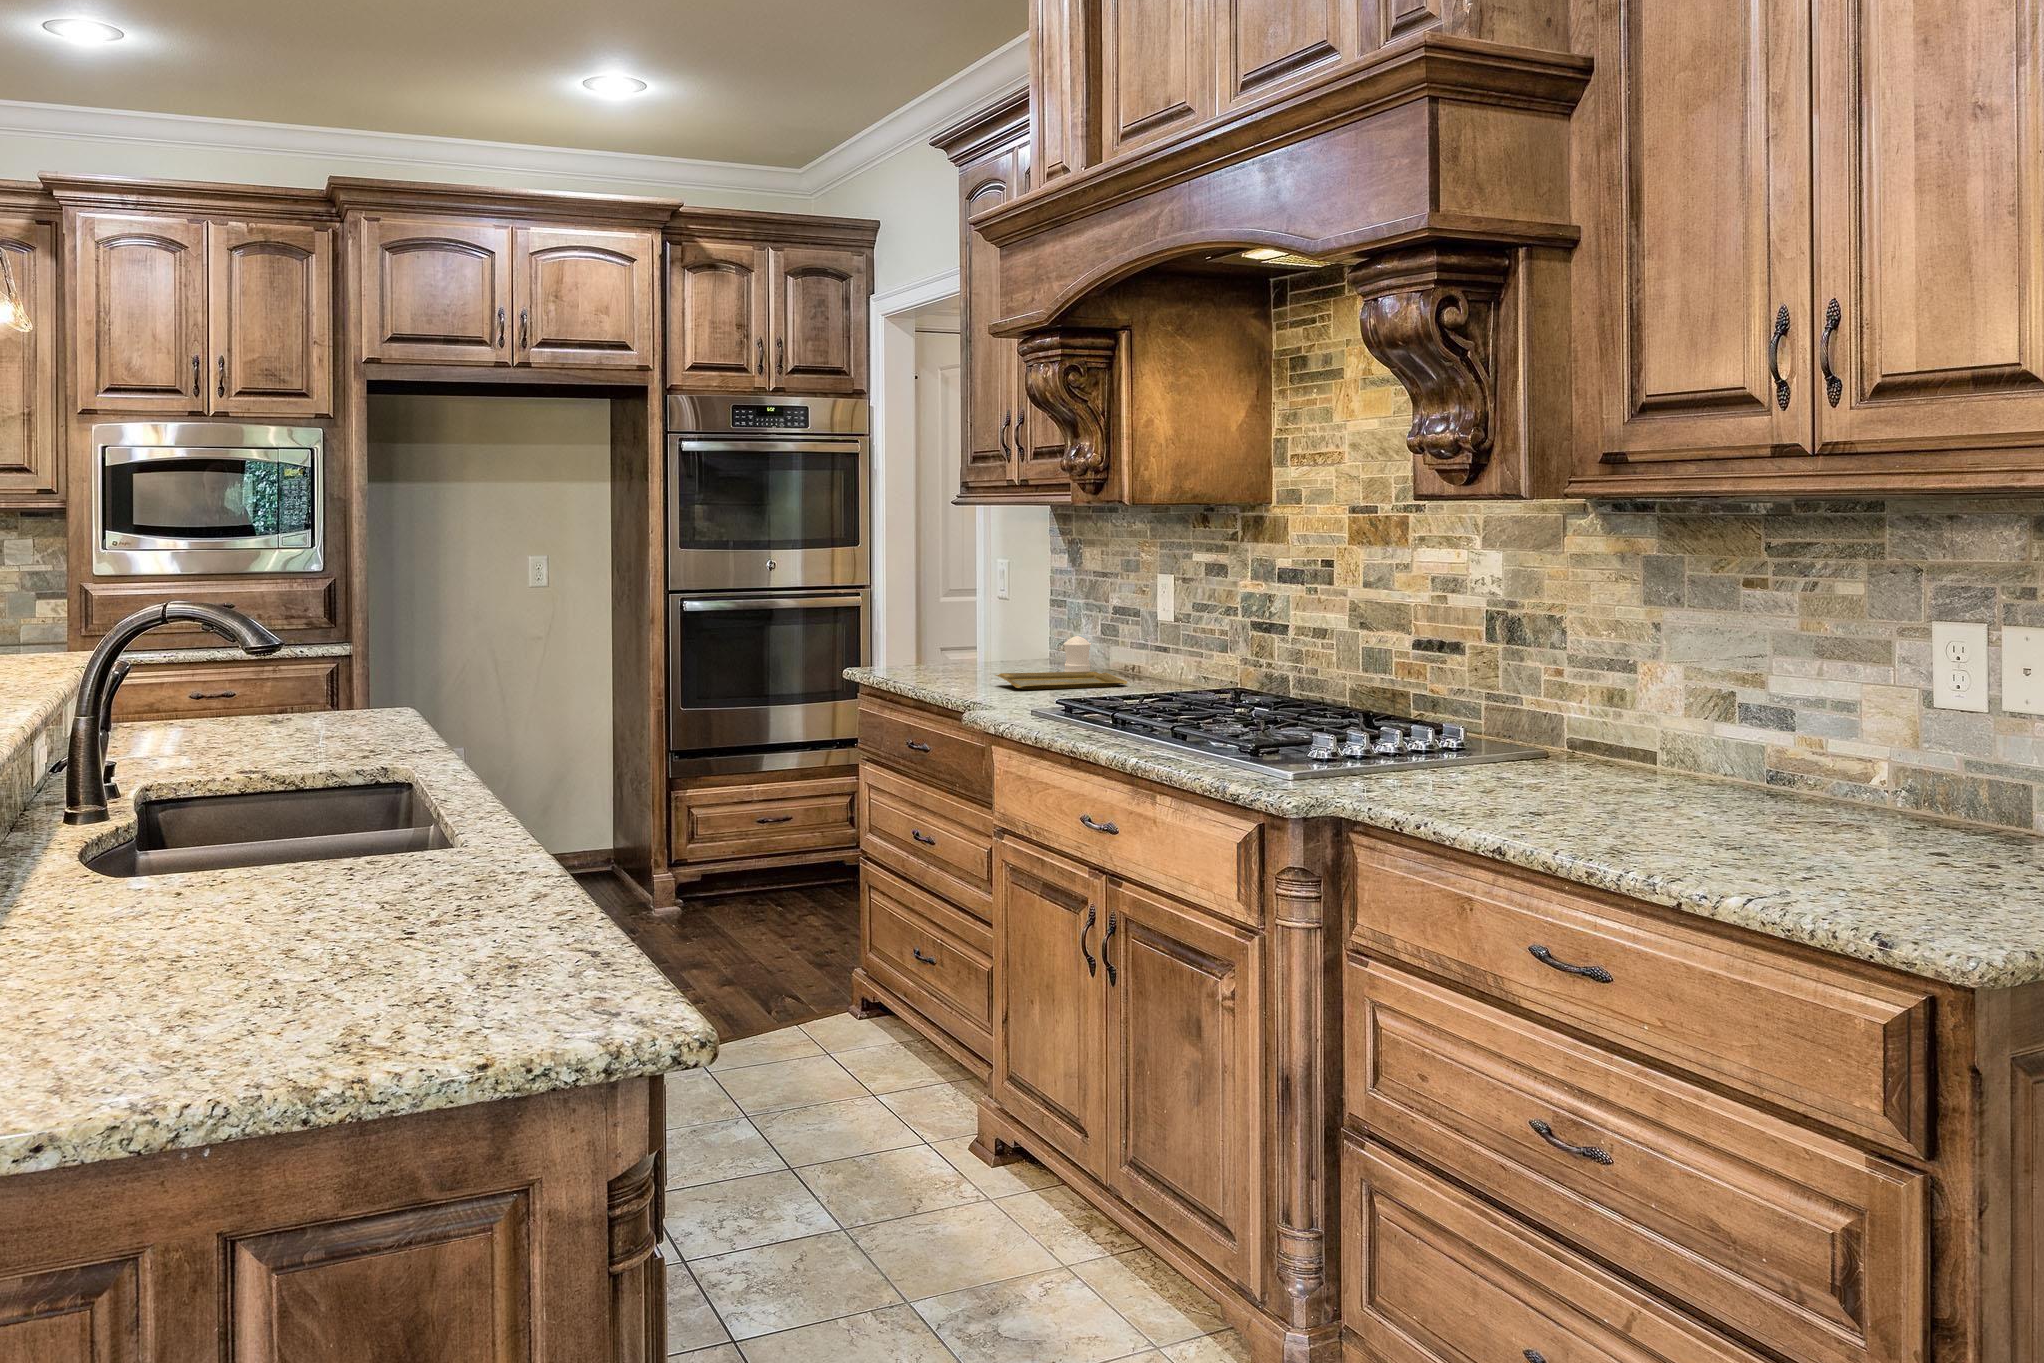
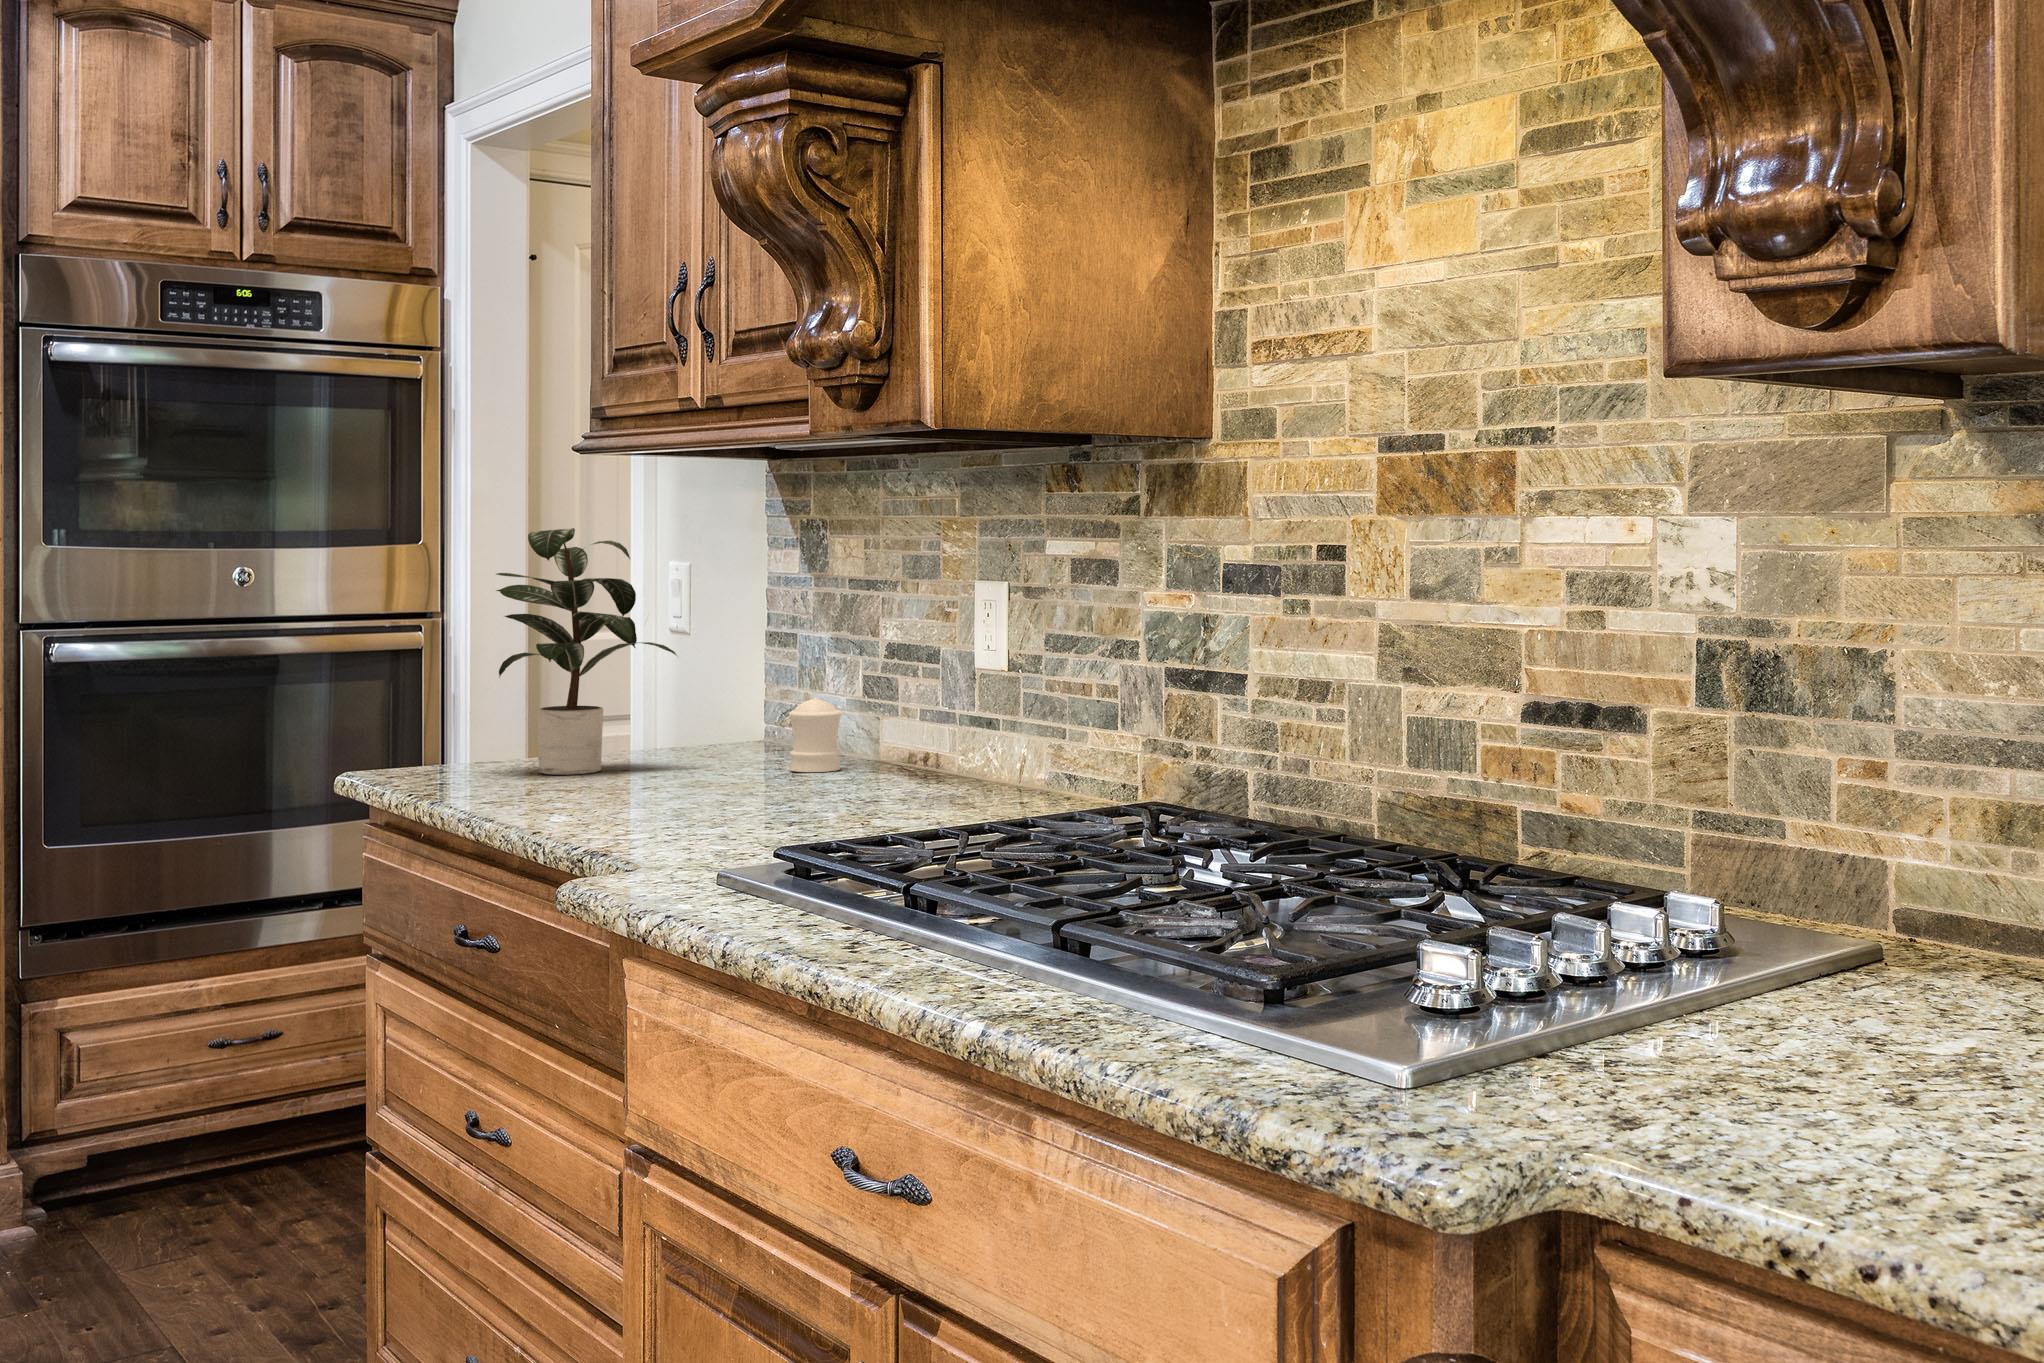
potted plant: none [900,544,1019,674] -> present [496,528,677,775]
tray: present [995,672,1127,690] -> none [648,767,917,810]

